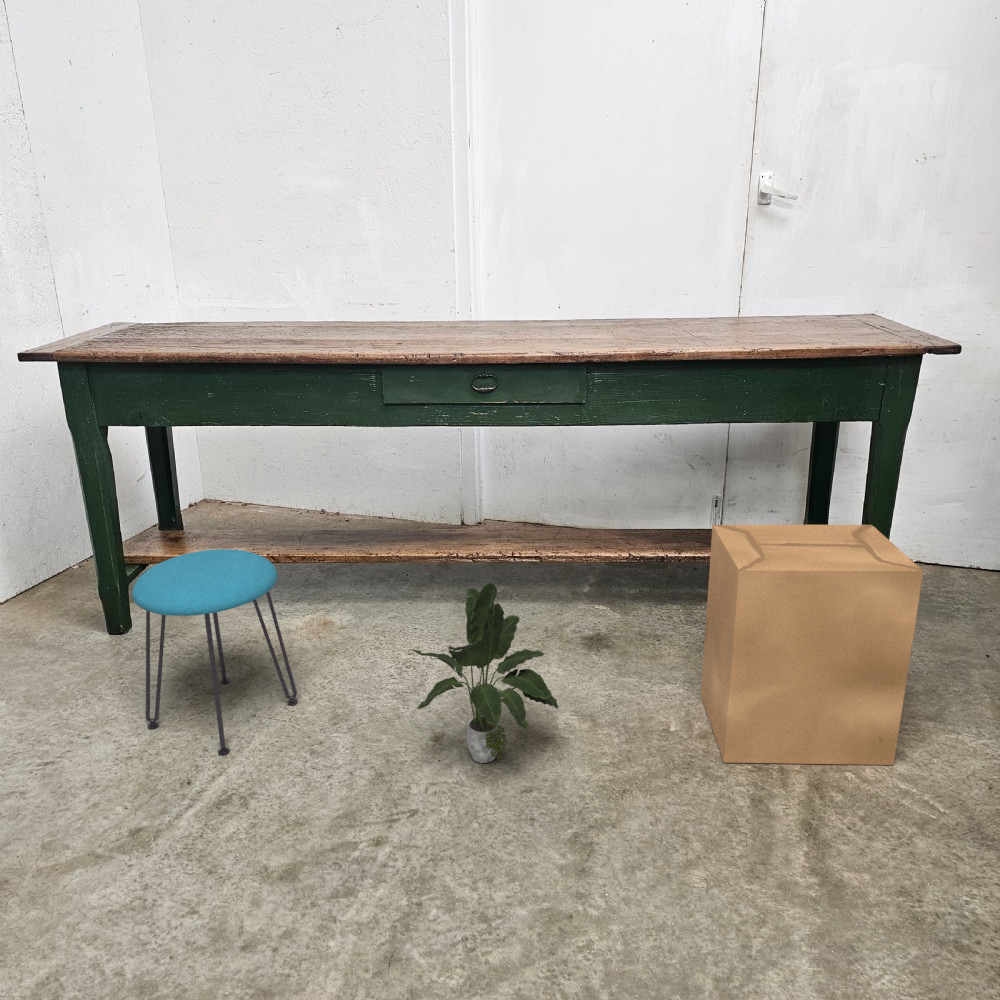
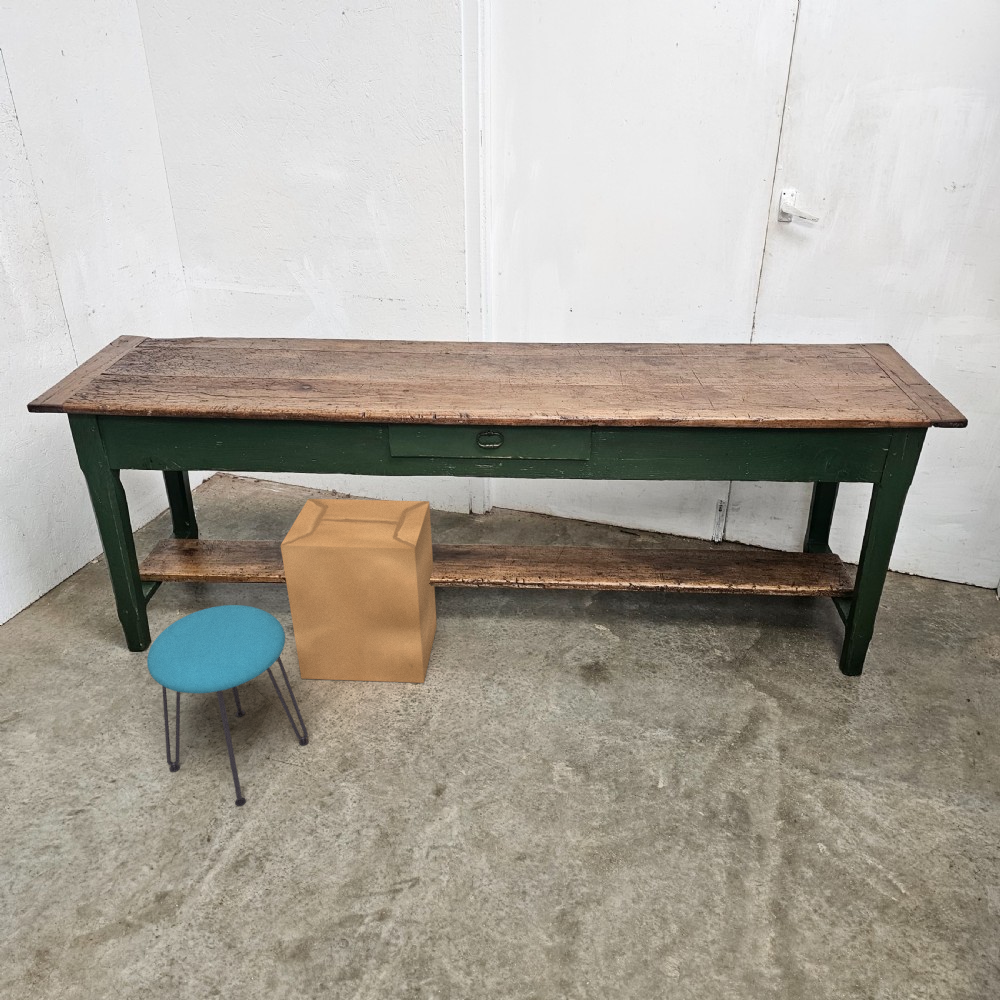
cardboard box: present [701,525,923,765] -> present [281,499,437,683]
potted plant: present [412,583,558,763] -> none [413,665,552,823]

